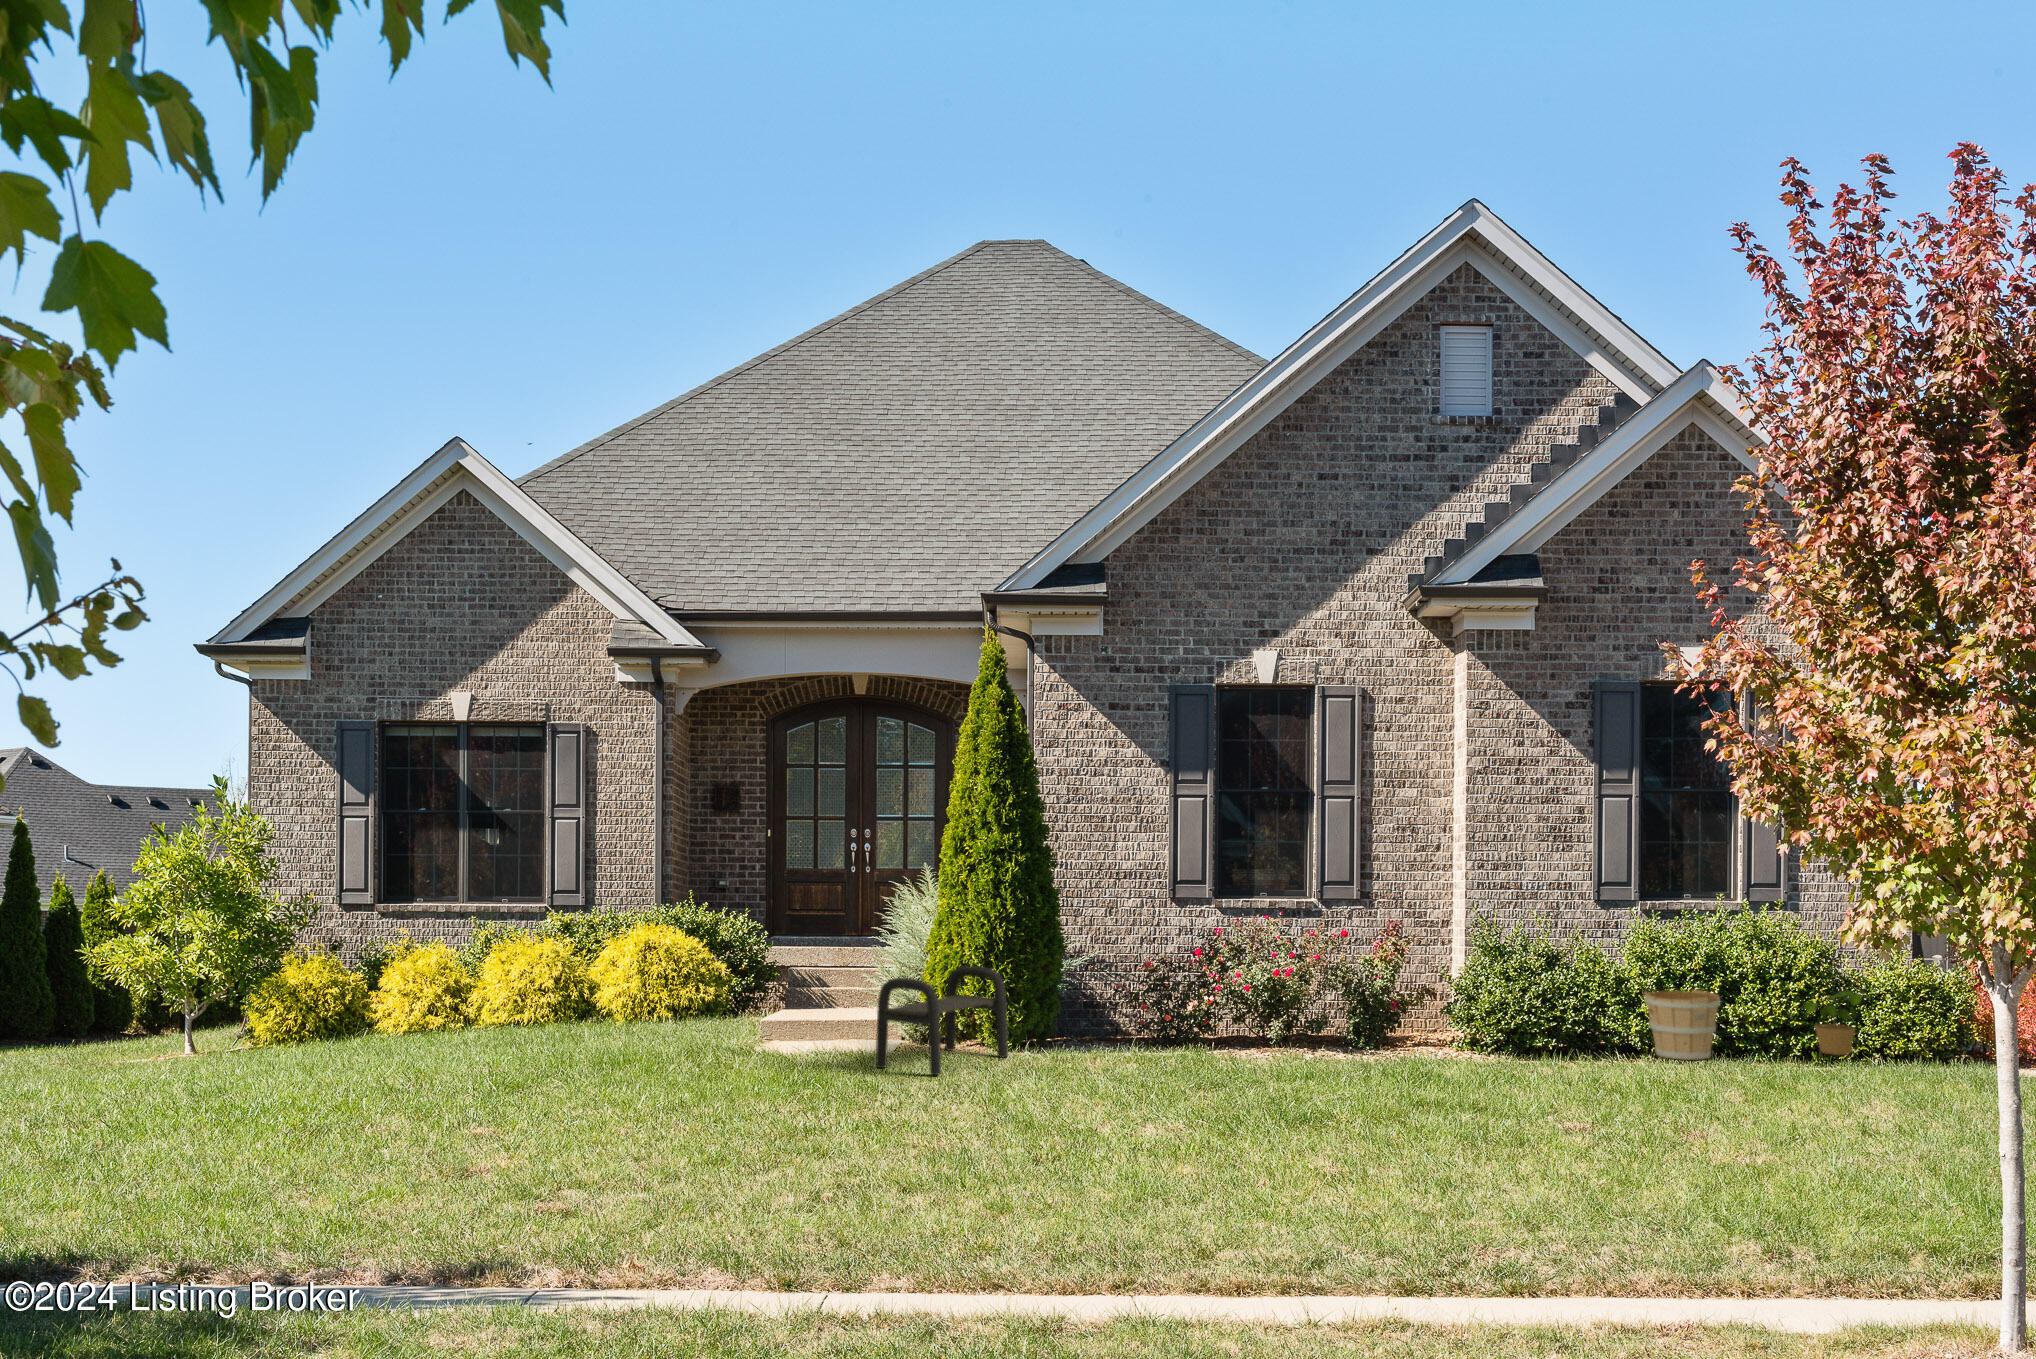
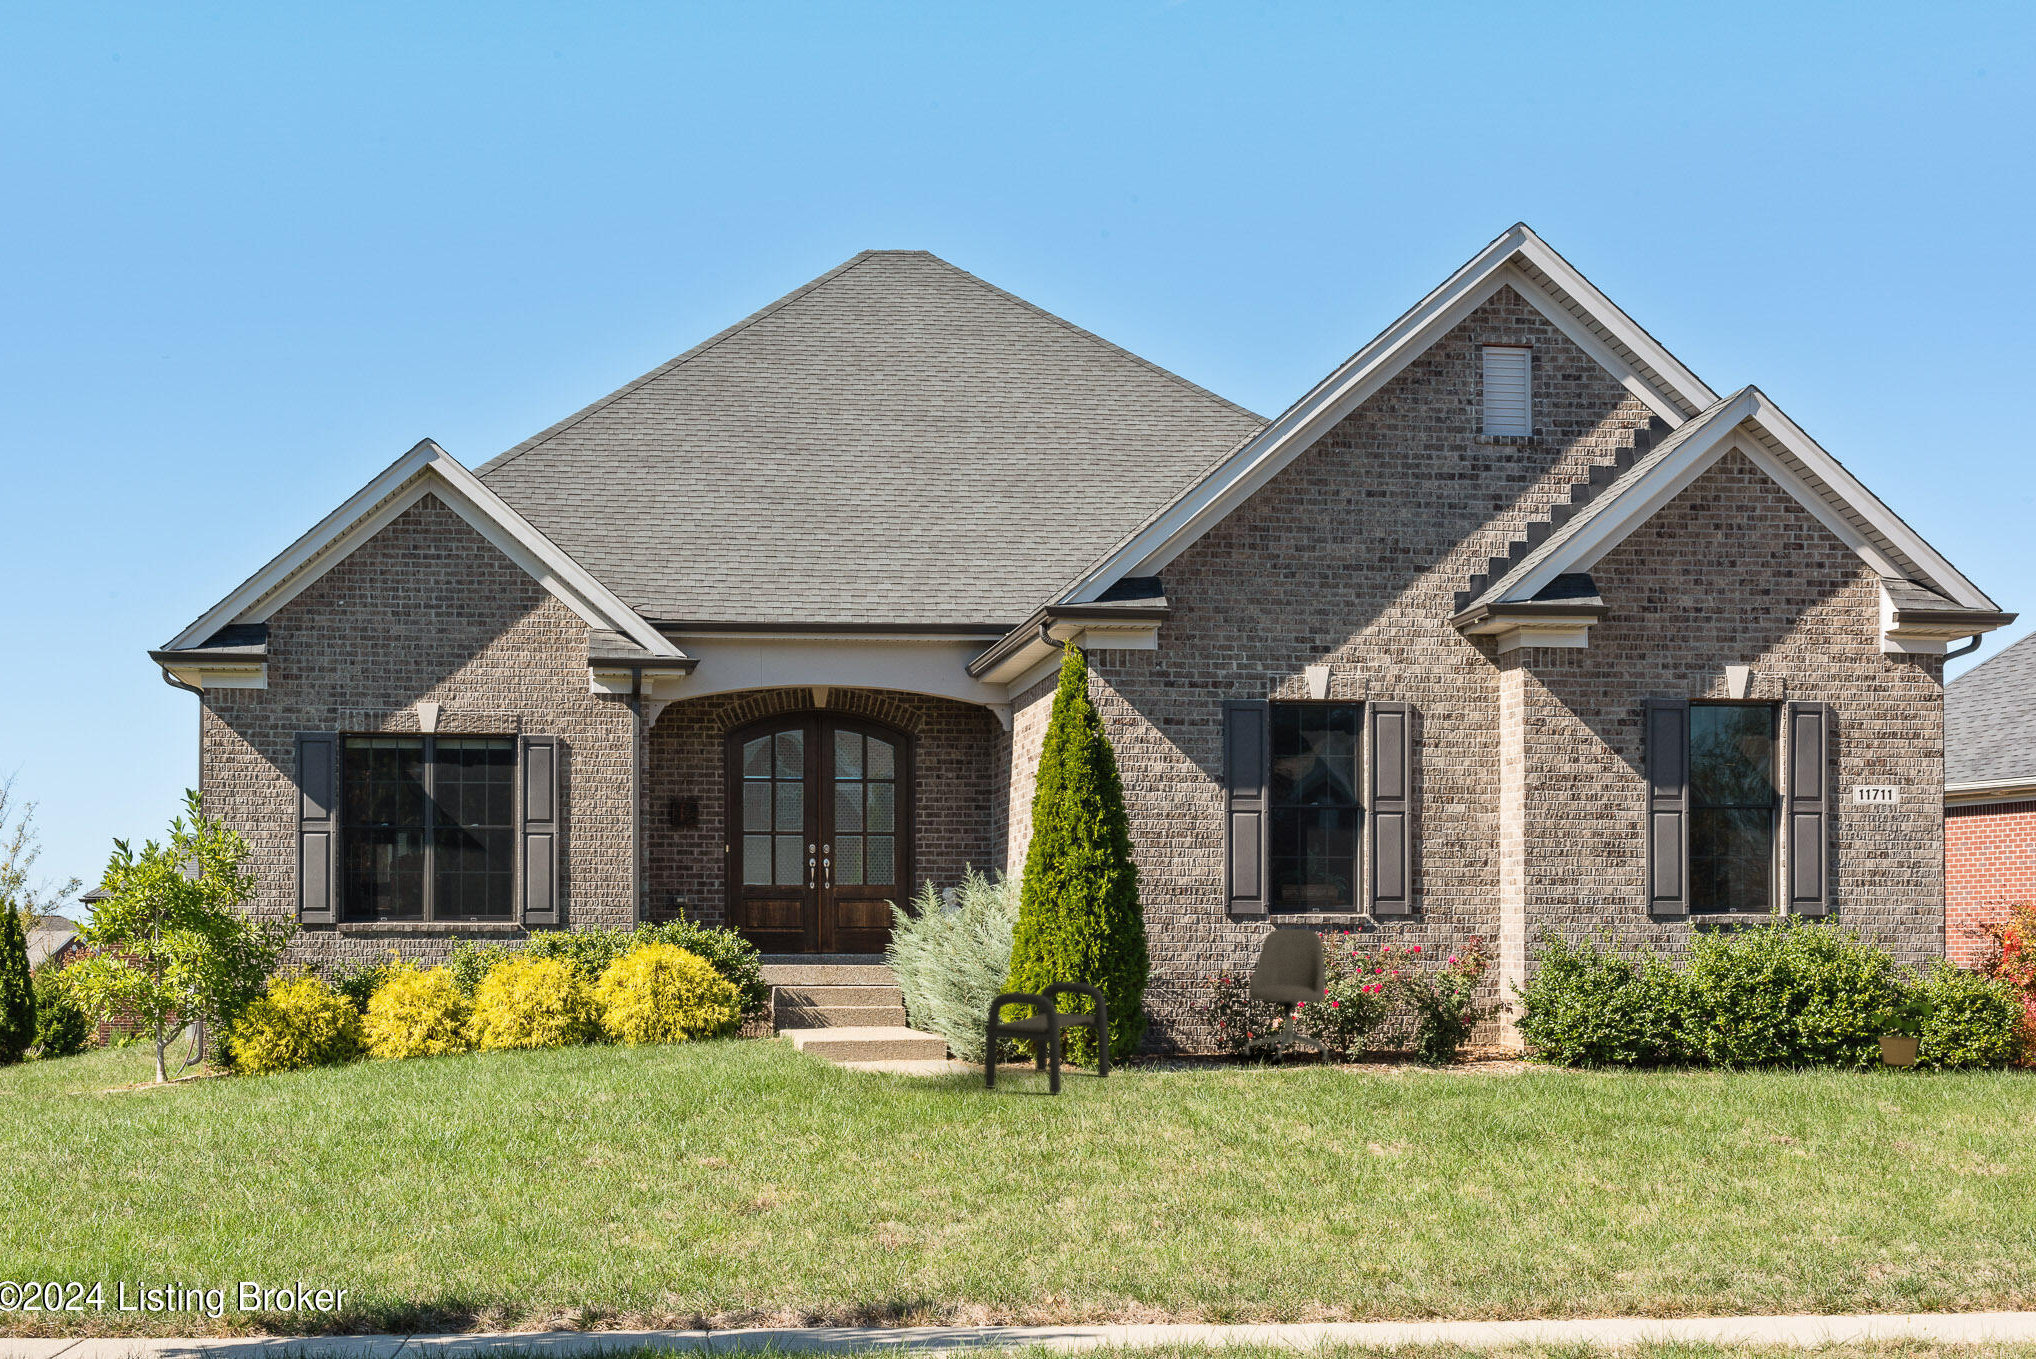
chair: none [1160,913,1246,1046] -> present [1242,929,1329,1064]
wooden bucket: present [1644,990,1720,1060] -> none [1724,1003,1802,1071]

